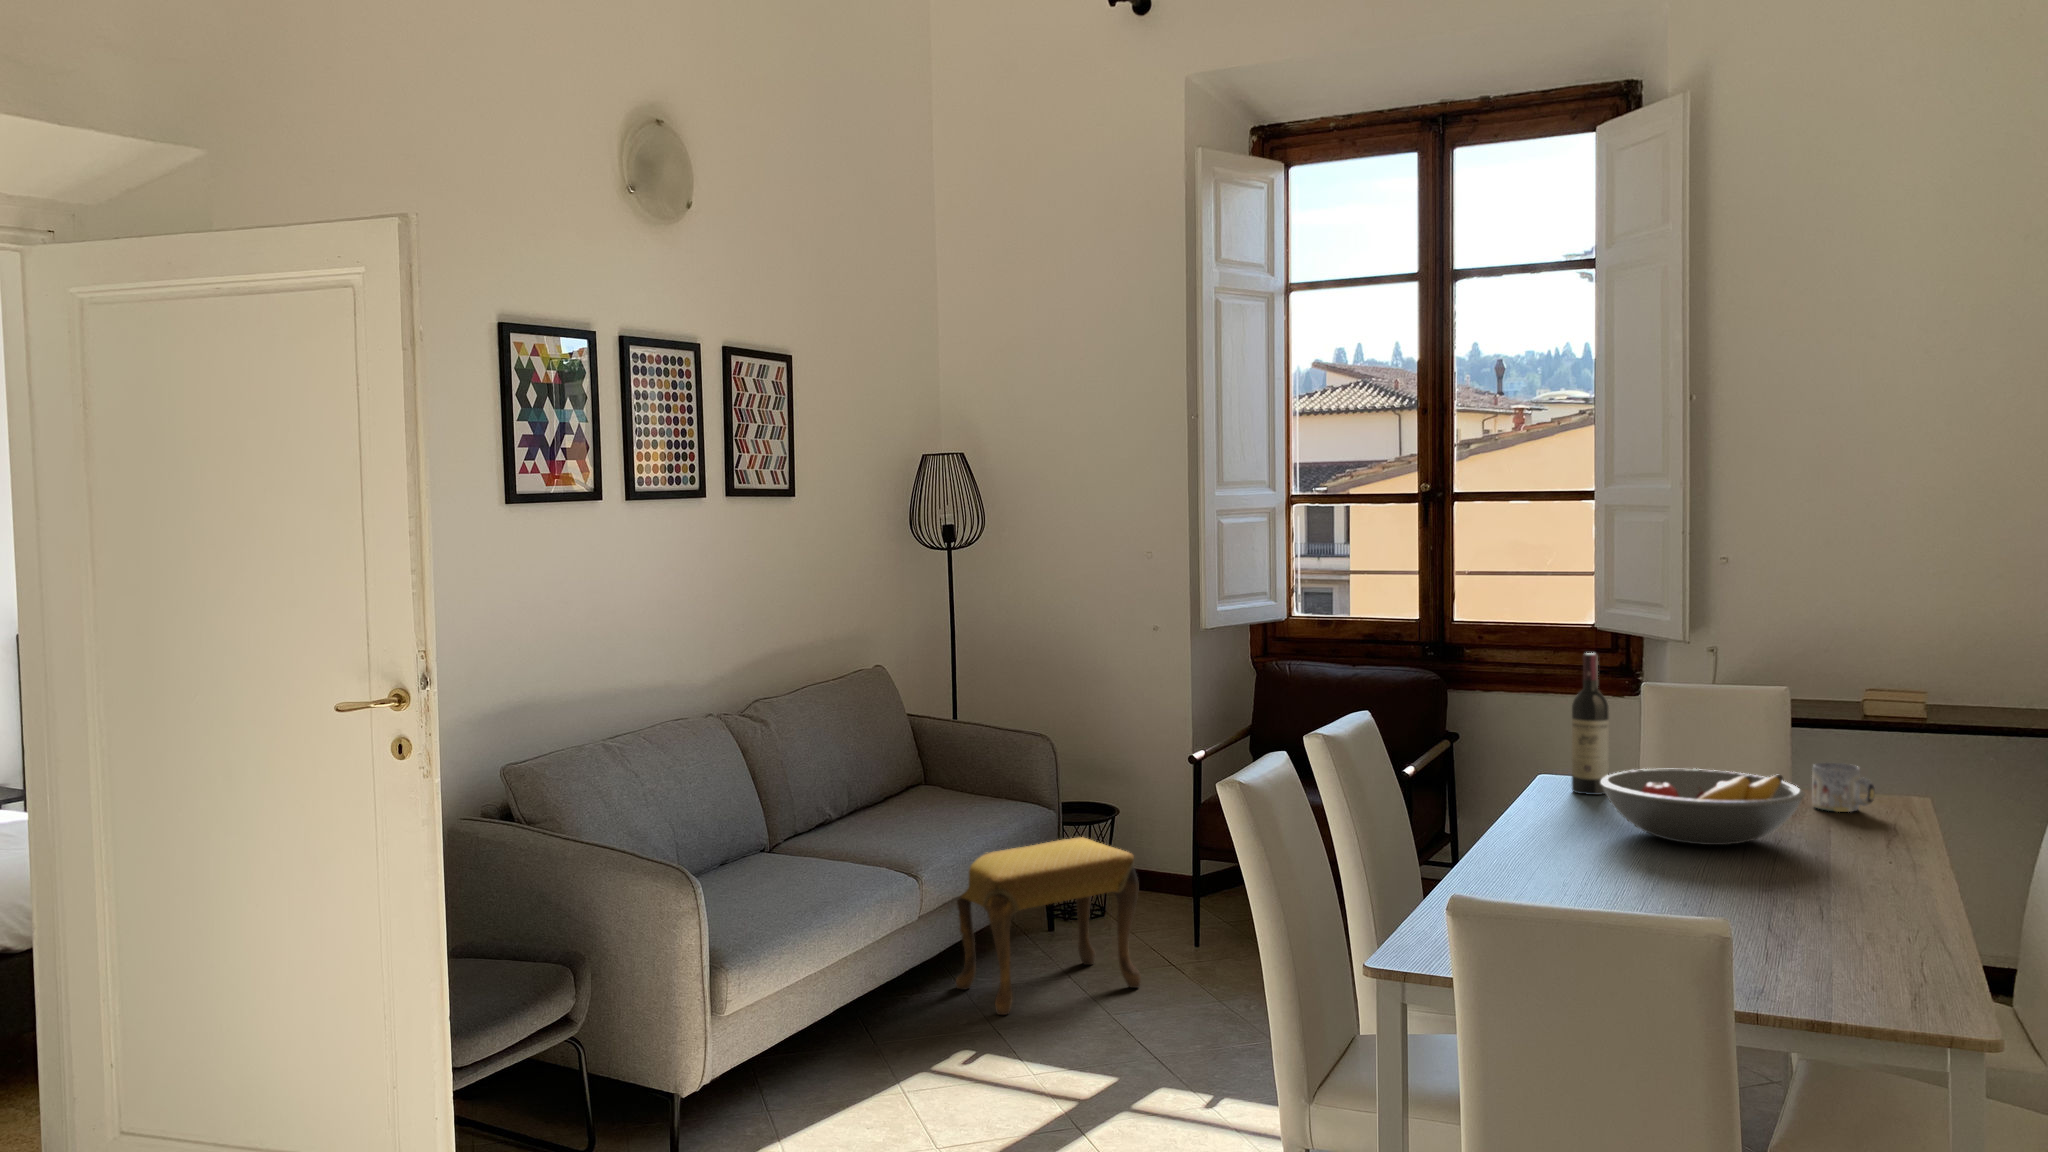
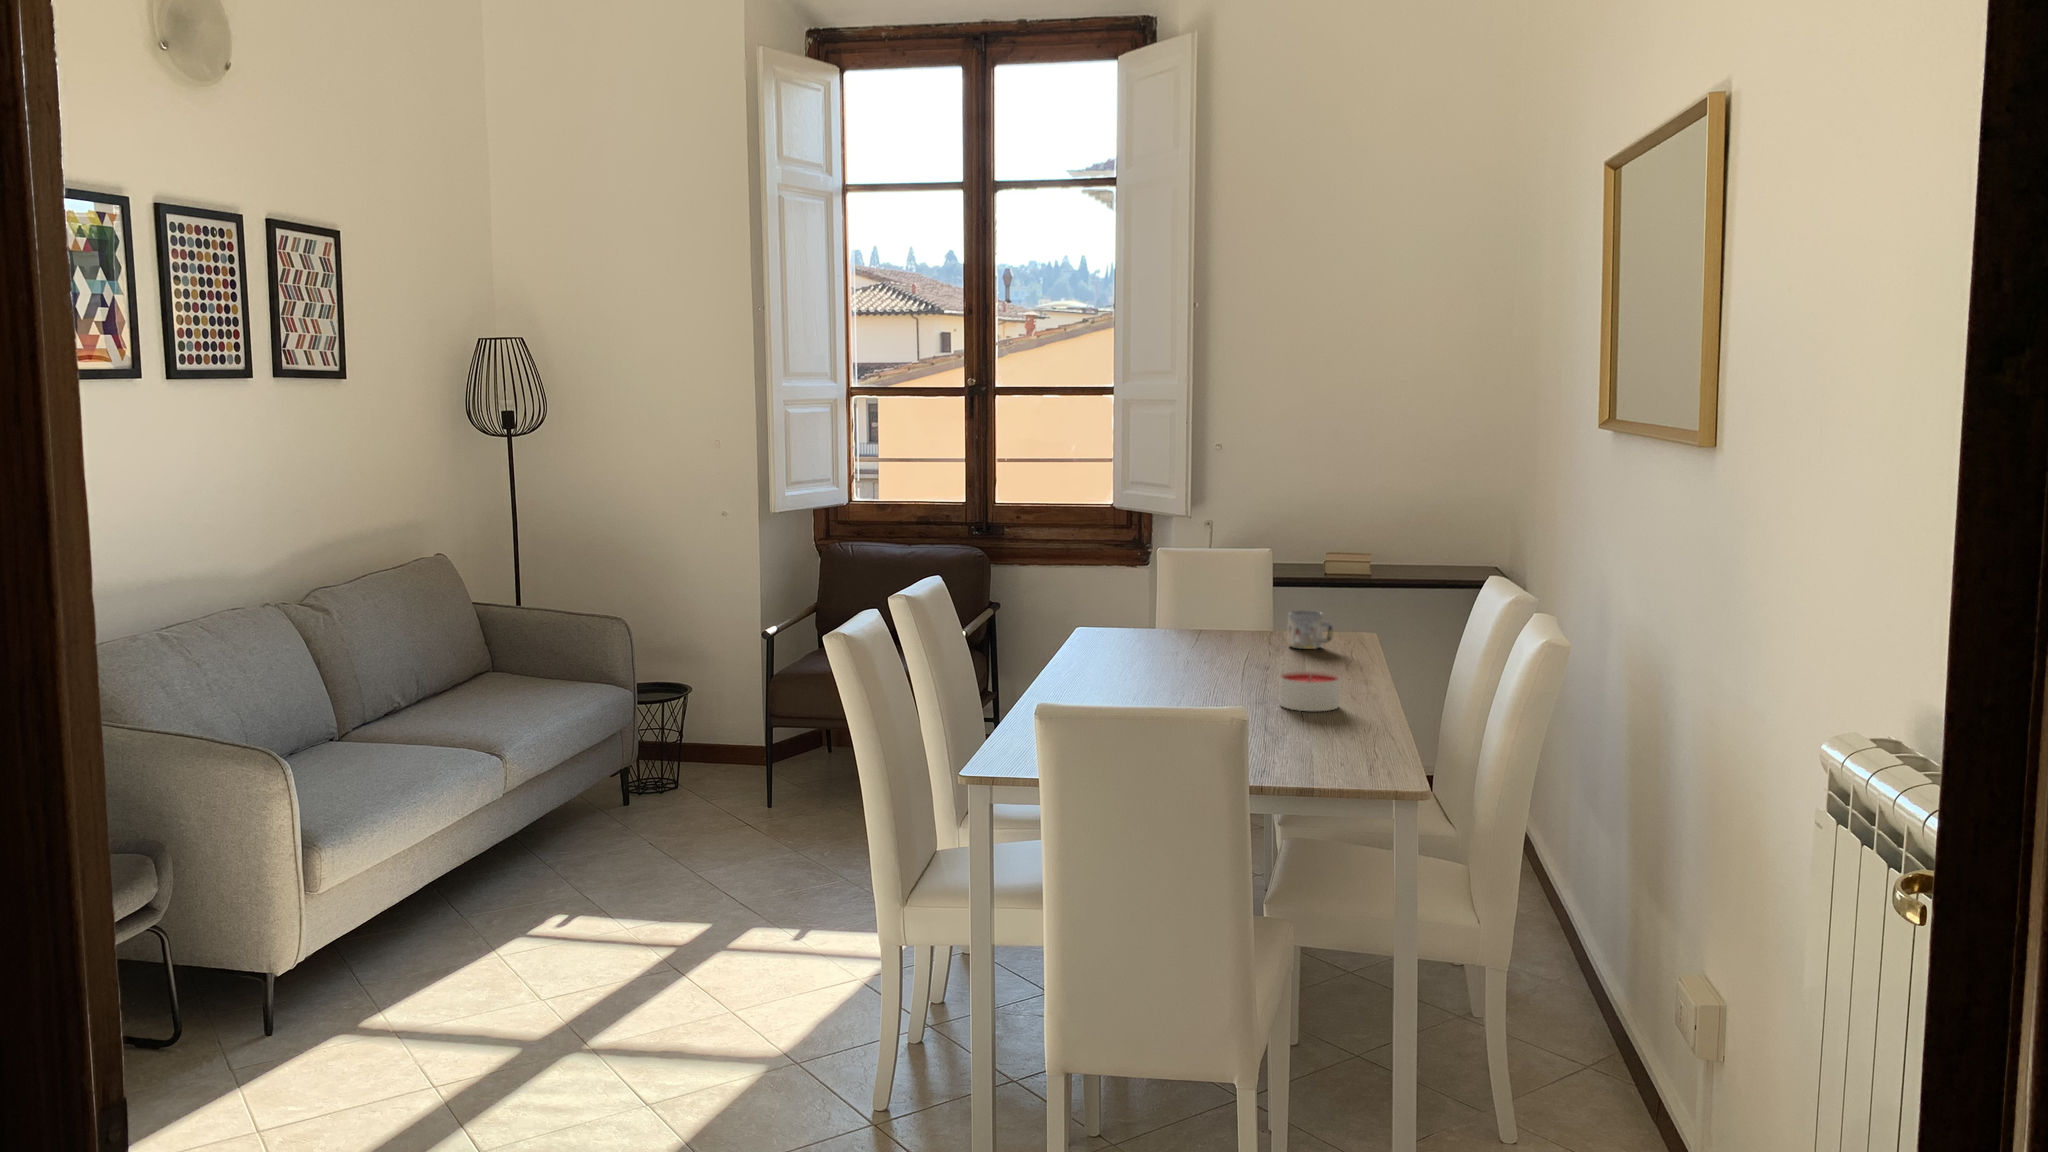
wine bottle: present [1572,653,1609,795] -> none [1104,525,1134,644]
fruit bowl: present [1600,769,1805,845] -> none [1129,618,1283,676]
footstool: present [956,837,1141,1015] -> none [529,712,721,881]
candle: none [1801,849,1887,905] -> present [1280,671,1340,711]

